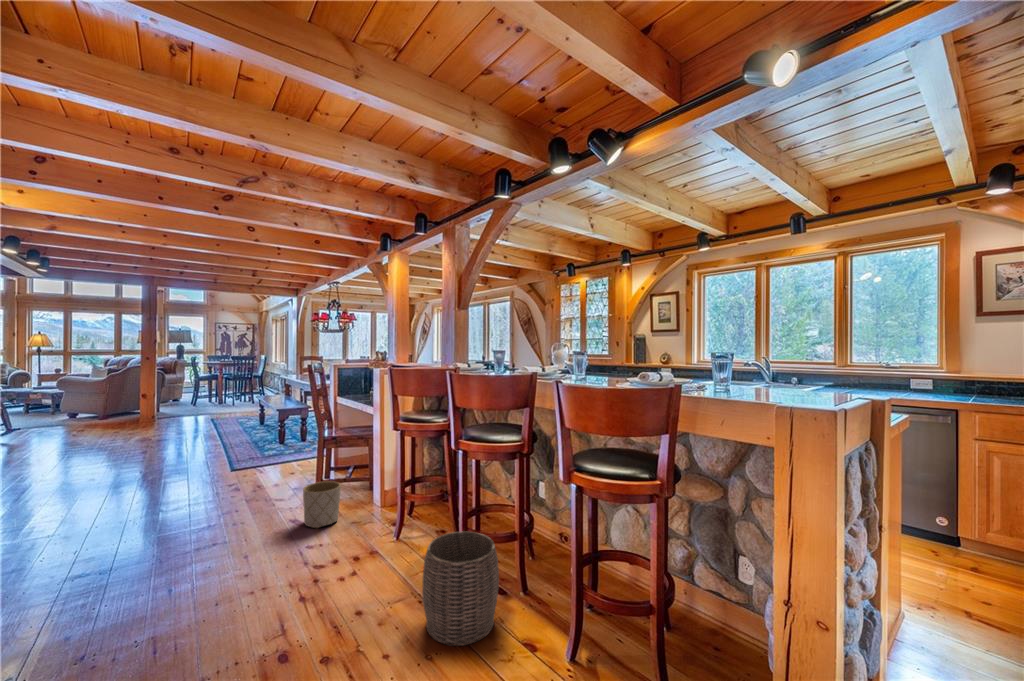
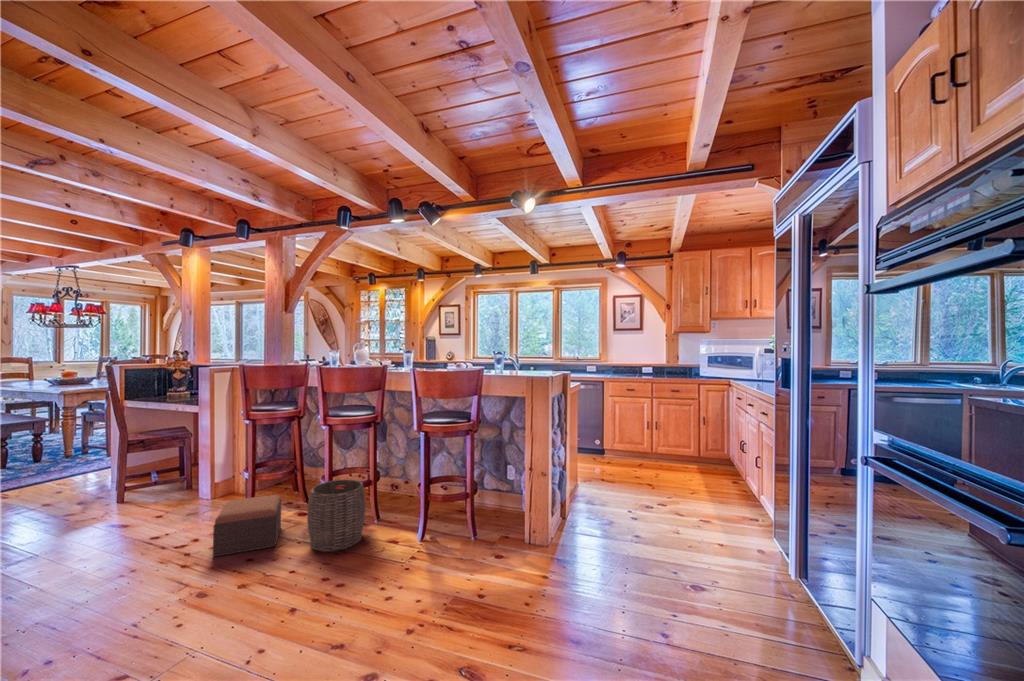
planter: present [303,481,341,528] -> none [124,479,169,524]
footstool: none [330,529,416,607] -> present [213,495,281,557]

